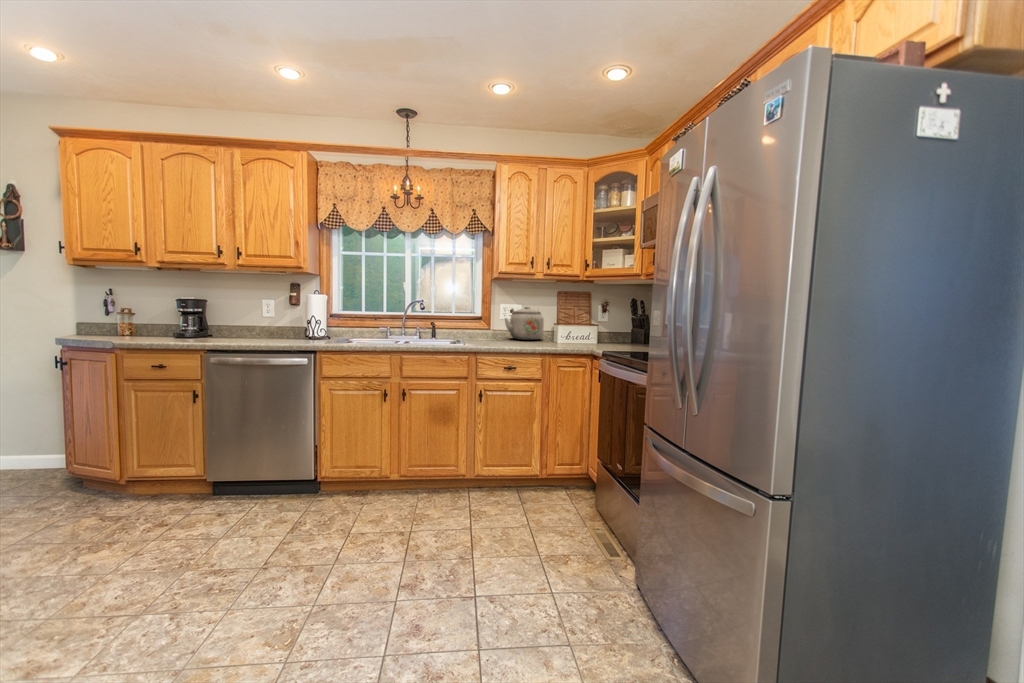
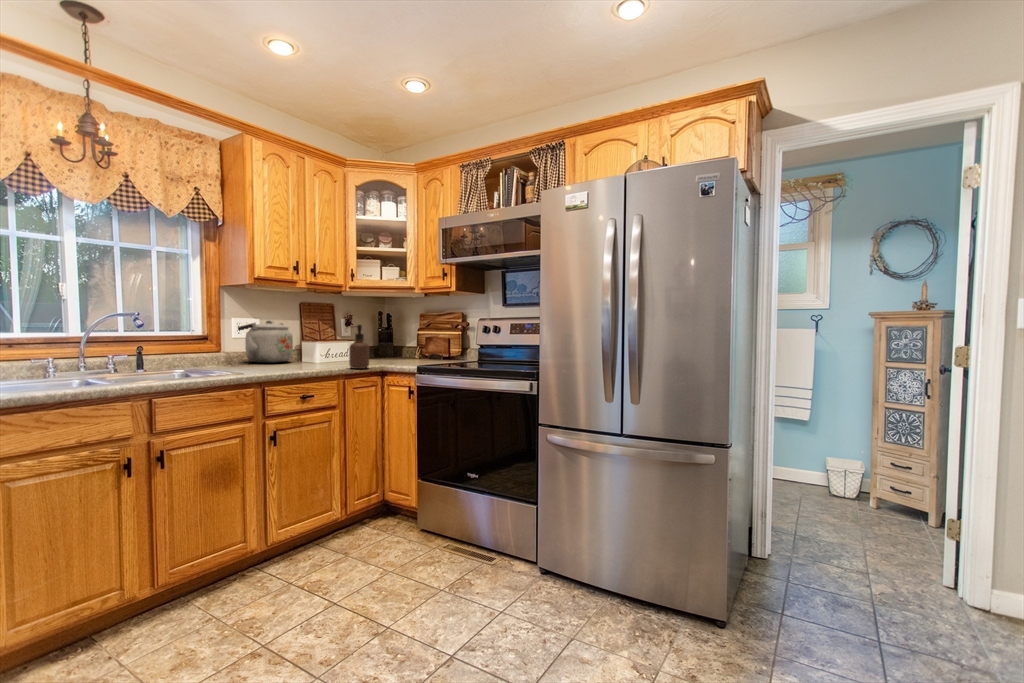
soap dispenser: none [558,310,576,350] -> present [349,325,369,369]

